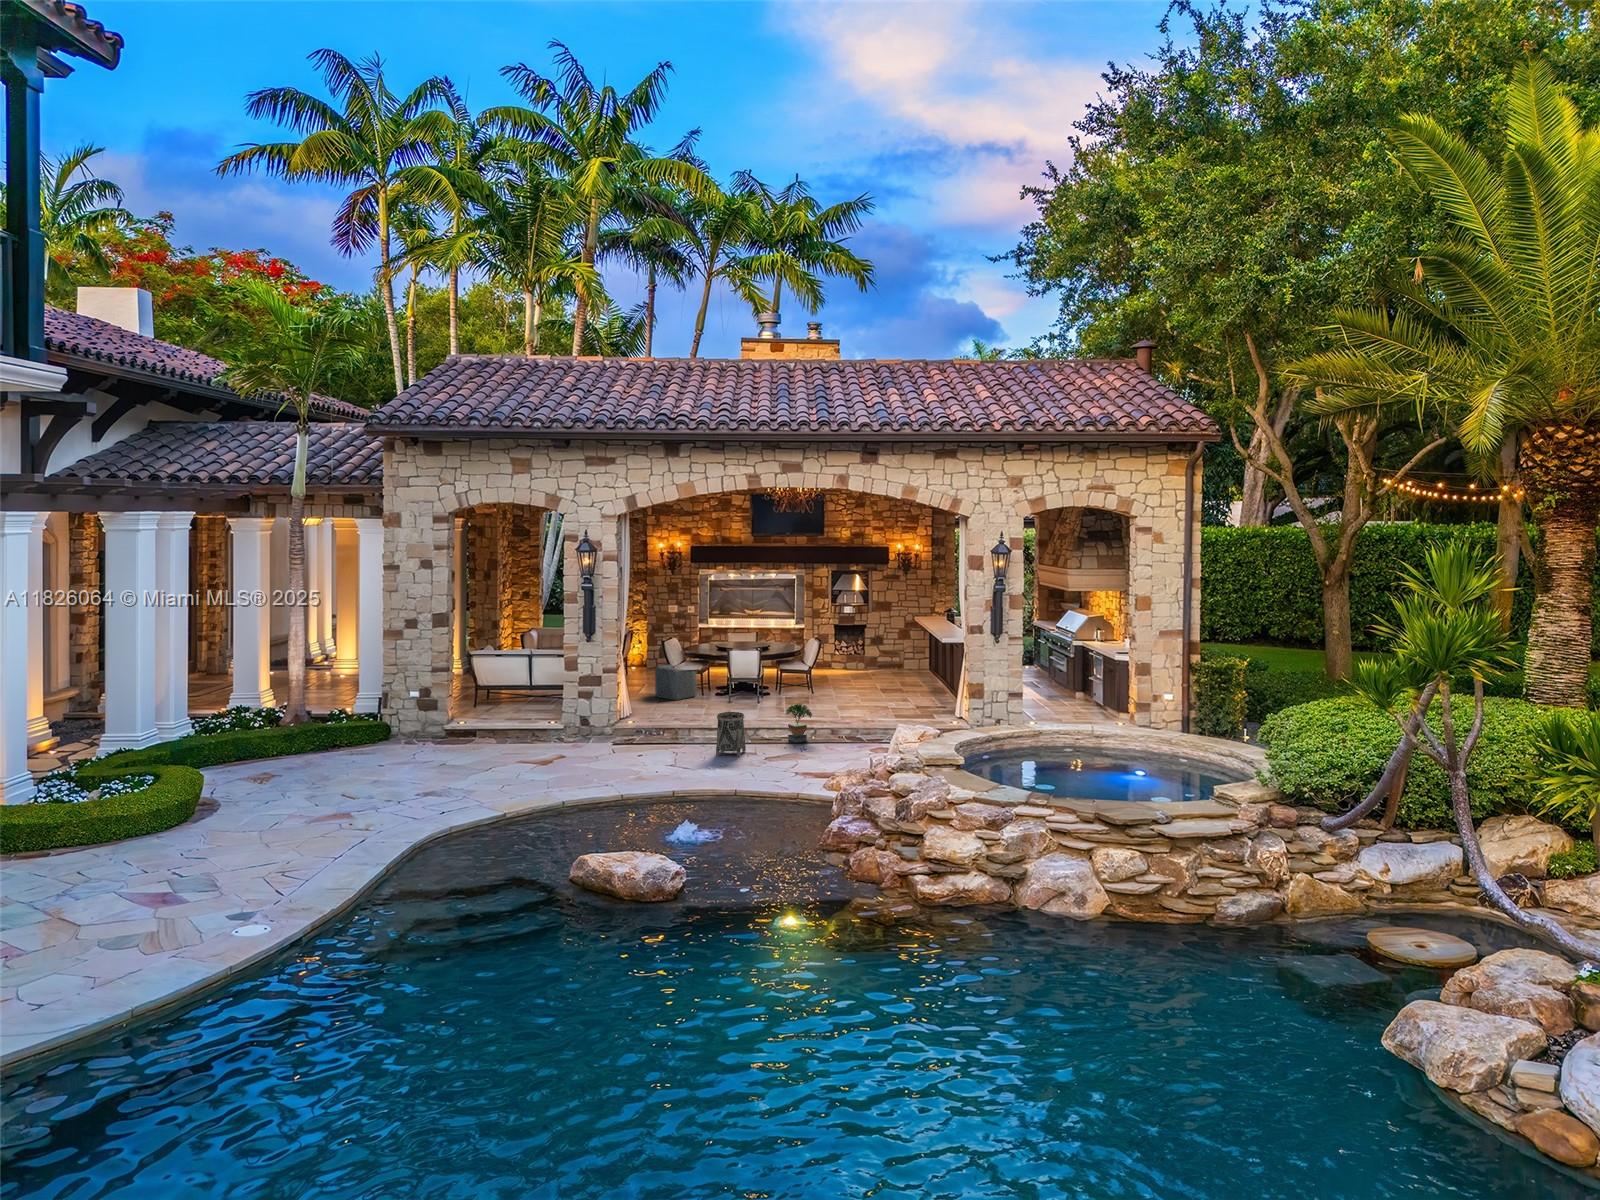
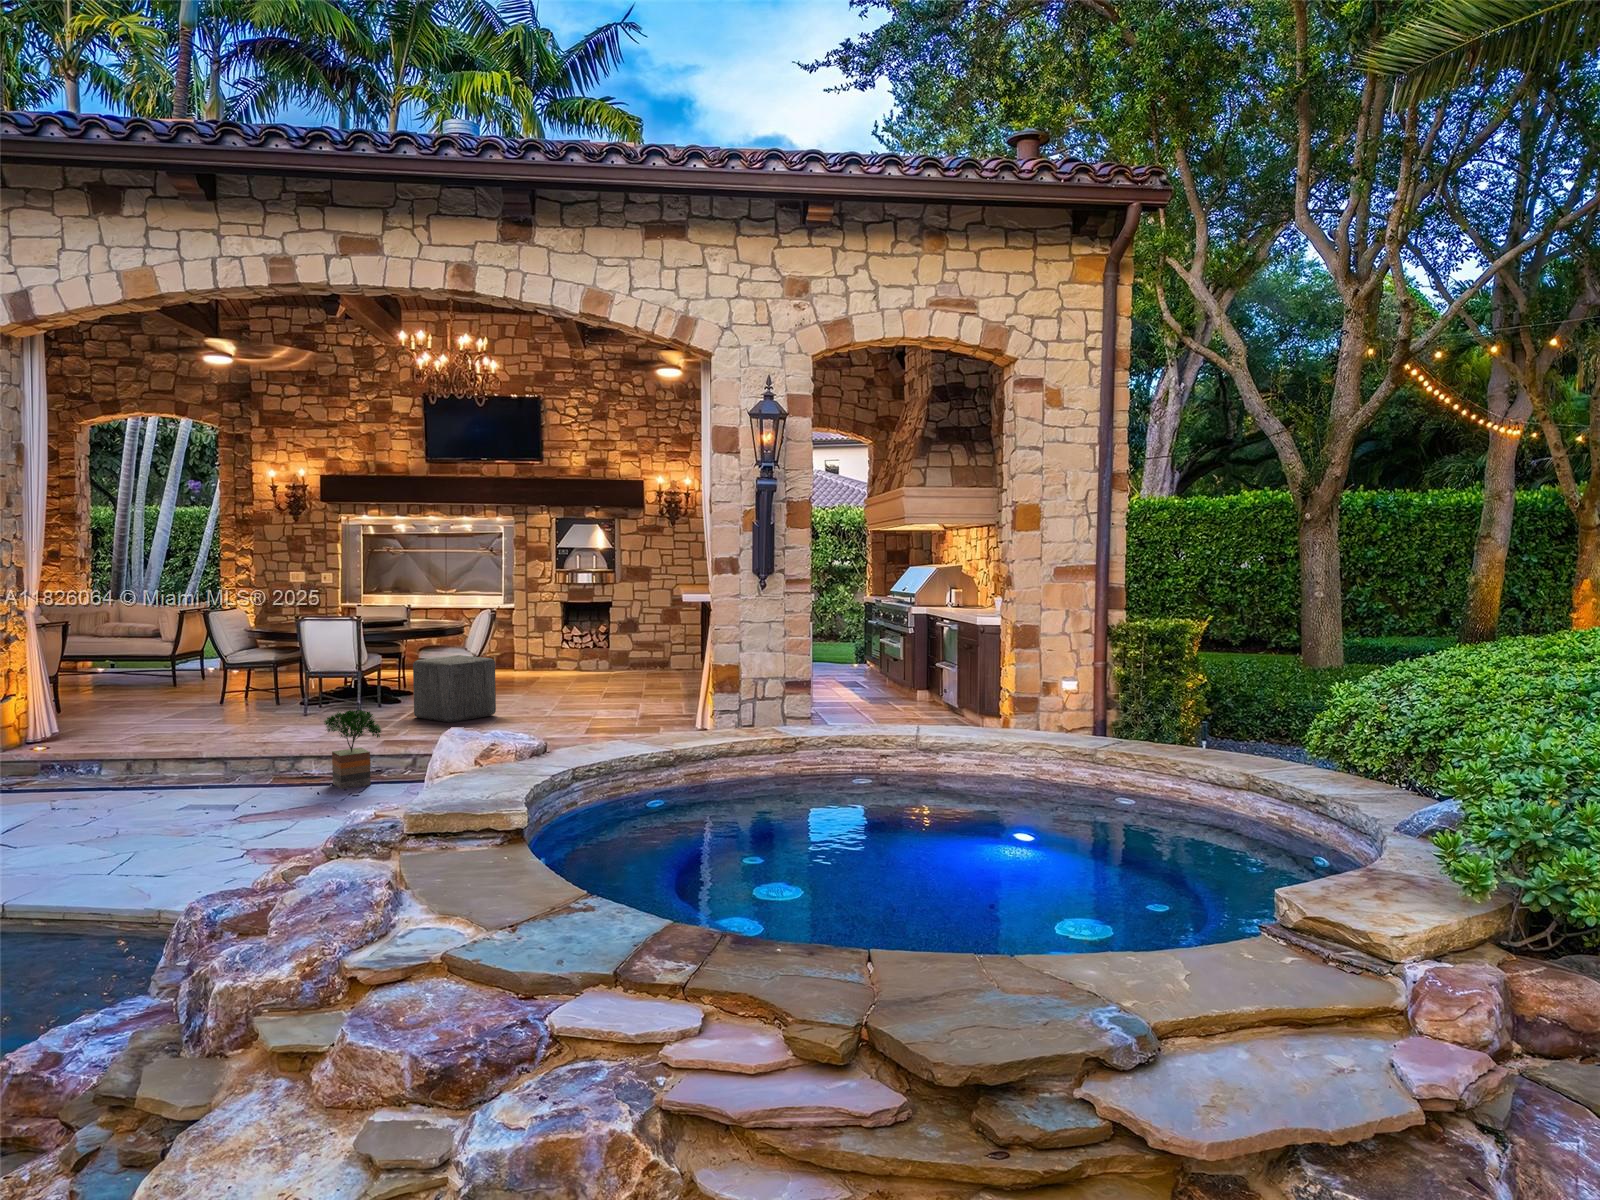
ottoman: present [655,665,697,700] -> present [413,655,496,723]
basket: present [716,712,746,757] -> none [91,725,186,828]

